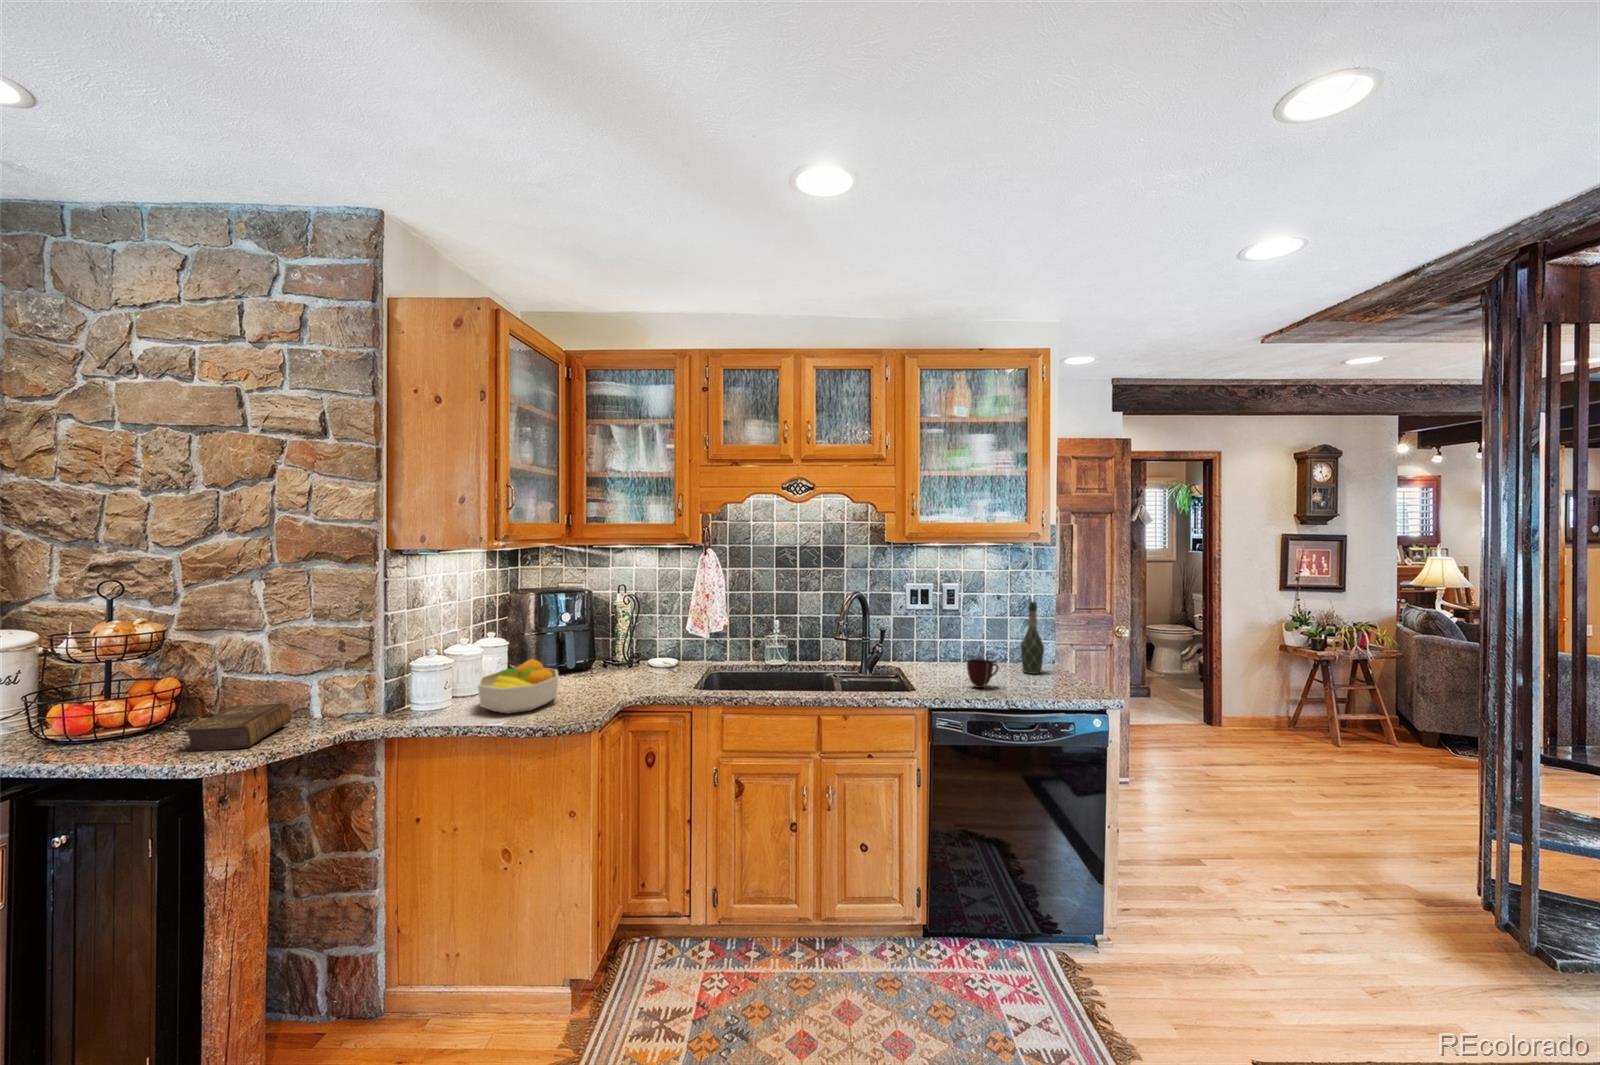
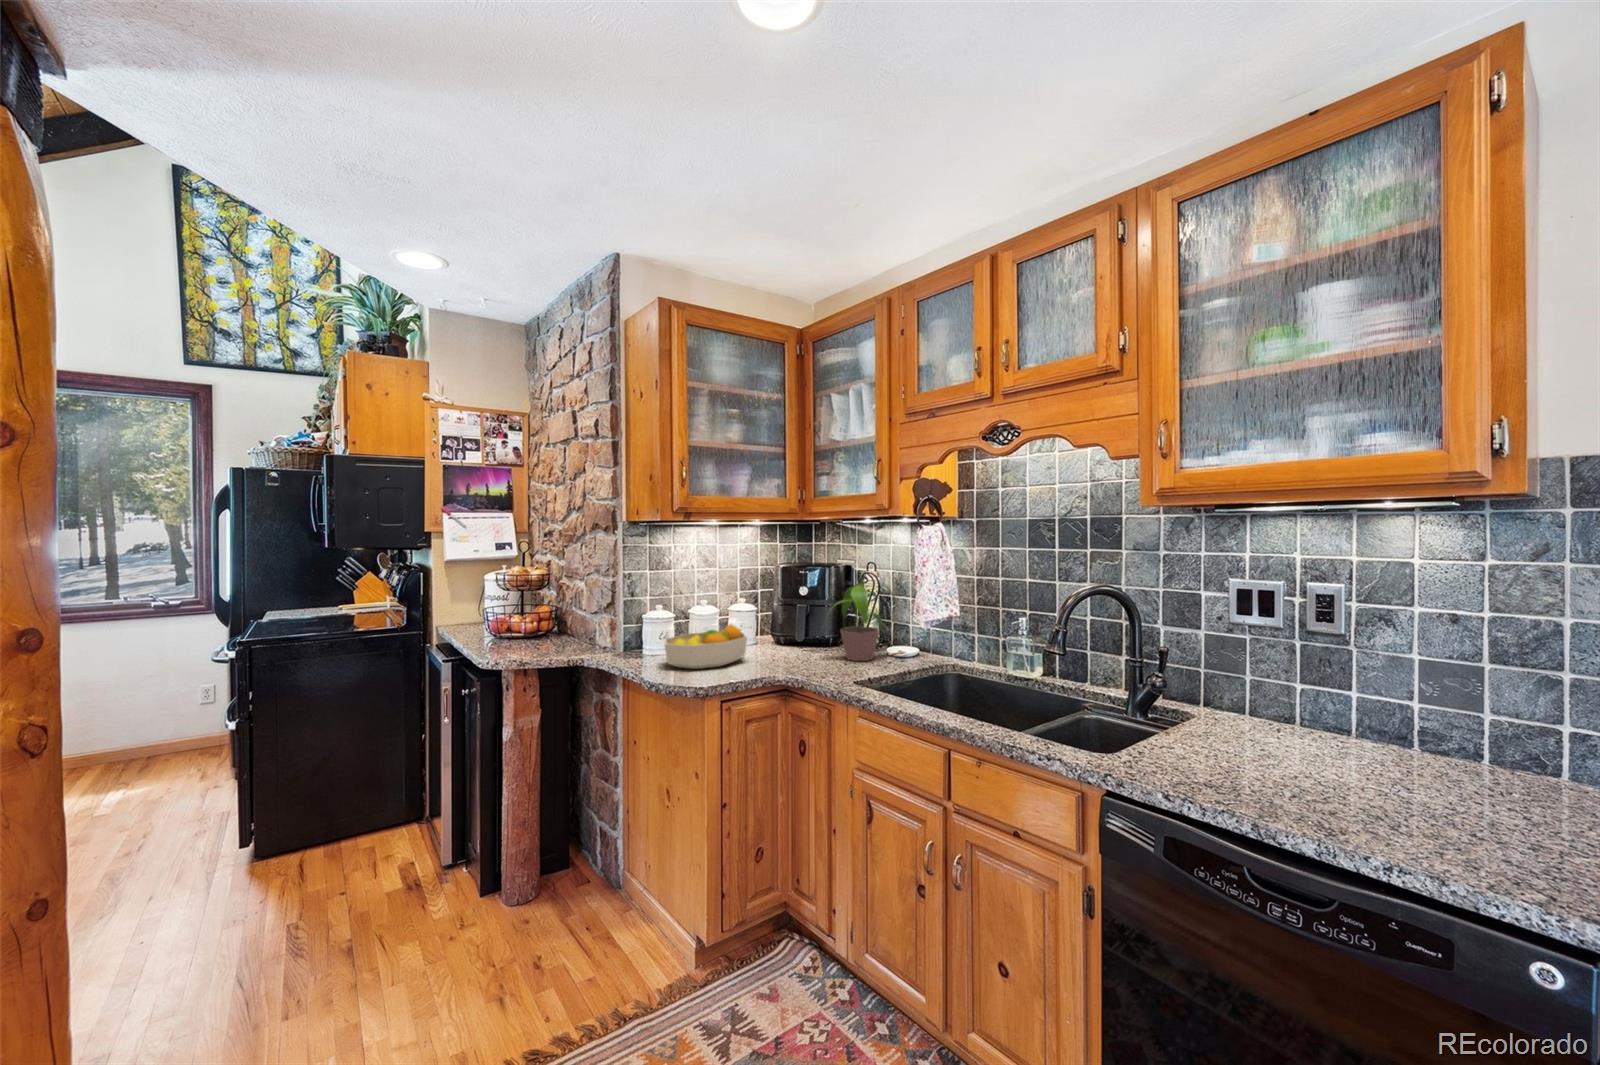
potted plant: none [597,600,678,678] -> present [834,581,898,661]
wine bottle: present [1021,602,1044,674] -> none [1475,633,1556,806]
mug: present [967,659,999,688] -> none [1232,726,1320,789]
book: present [185,703,292,751] -> none [497,628,570,655]

